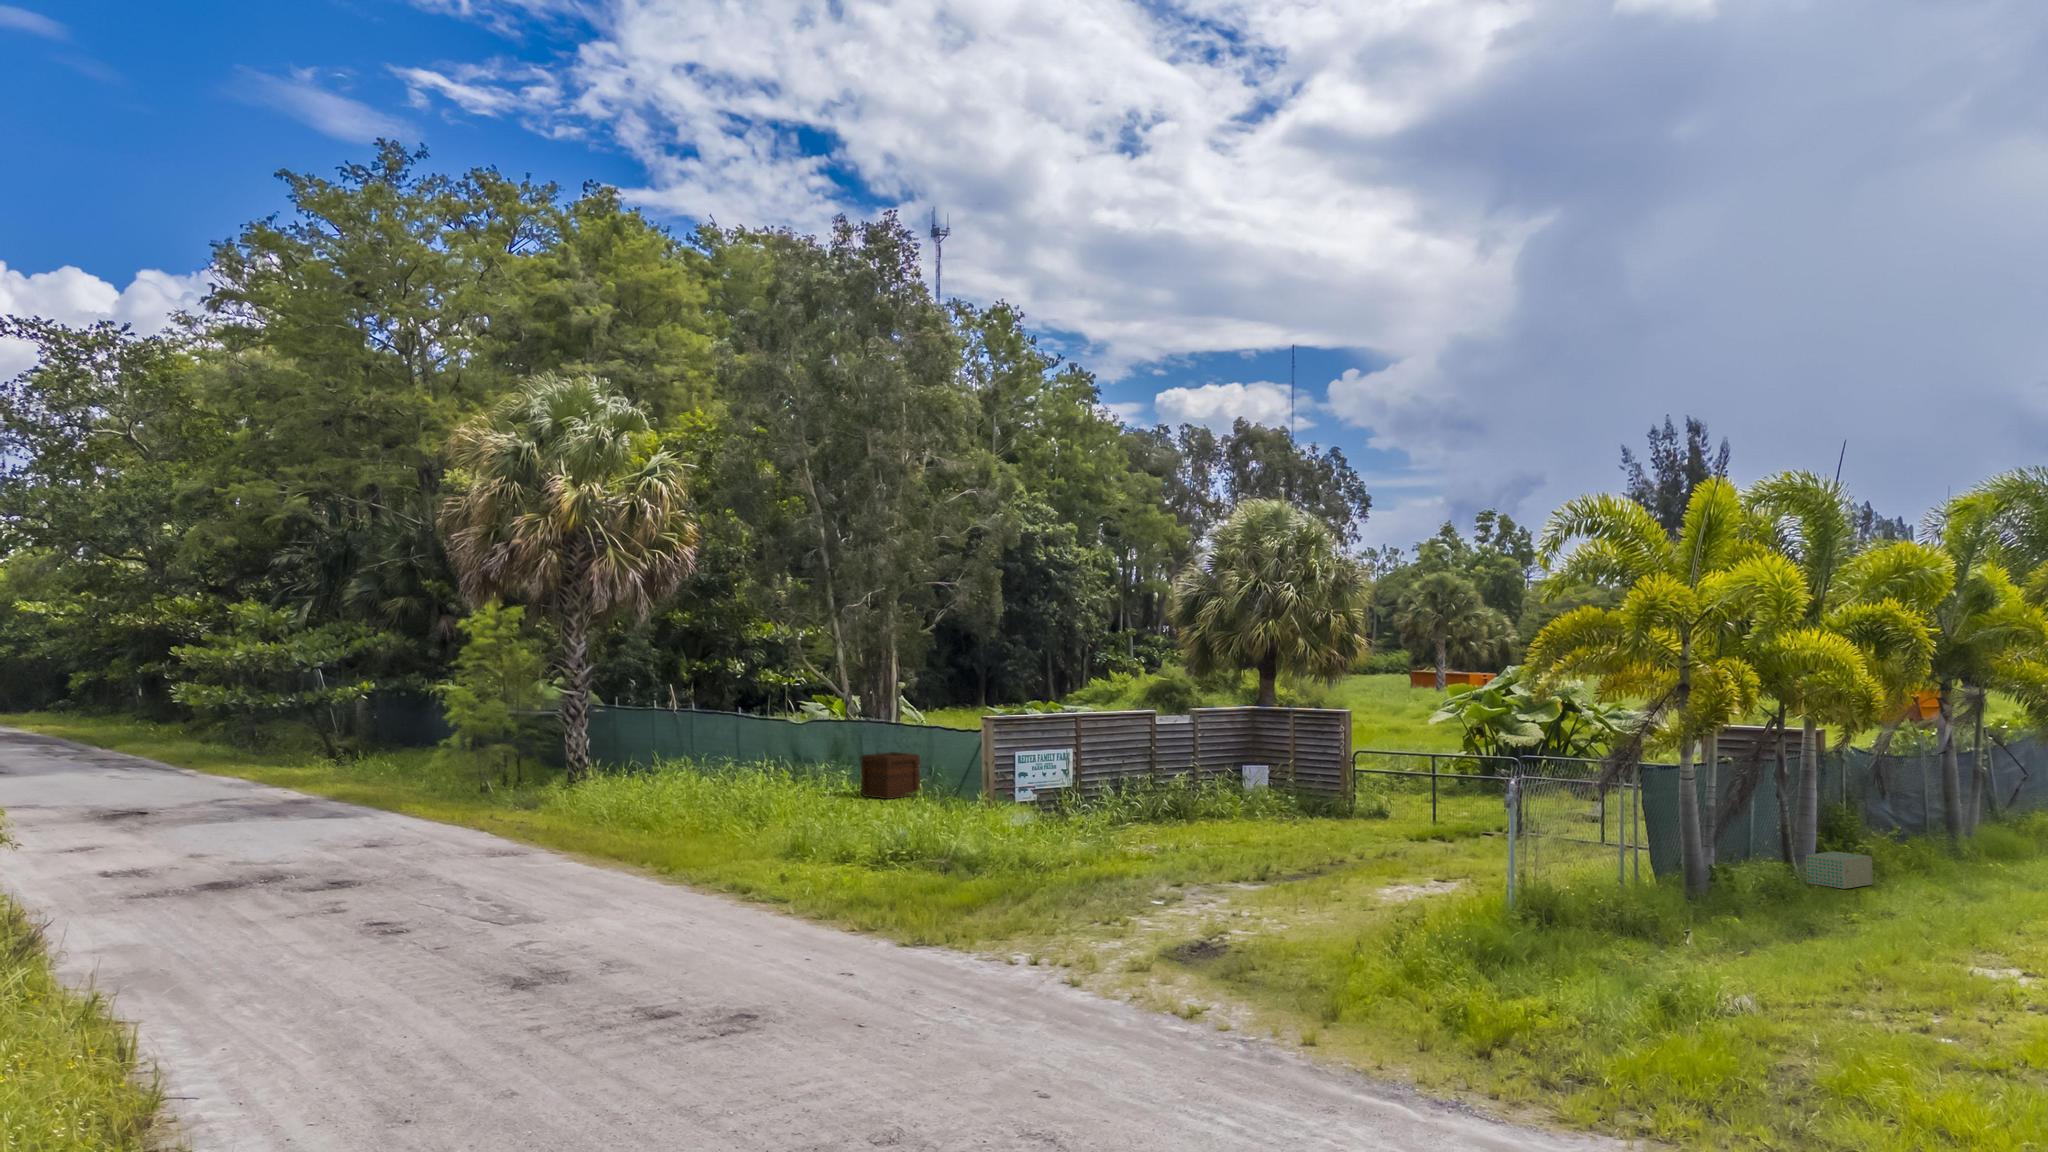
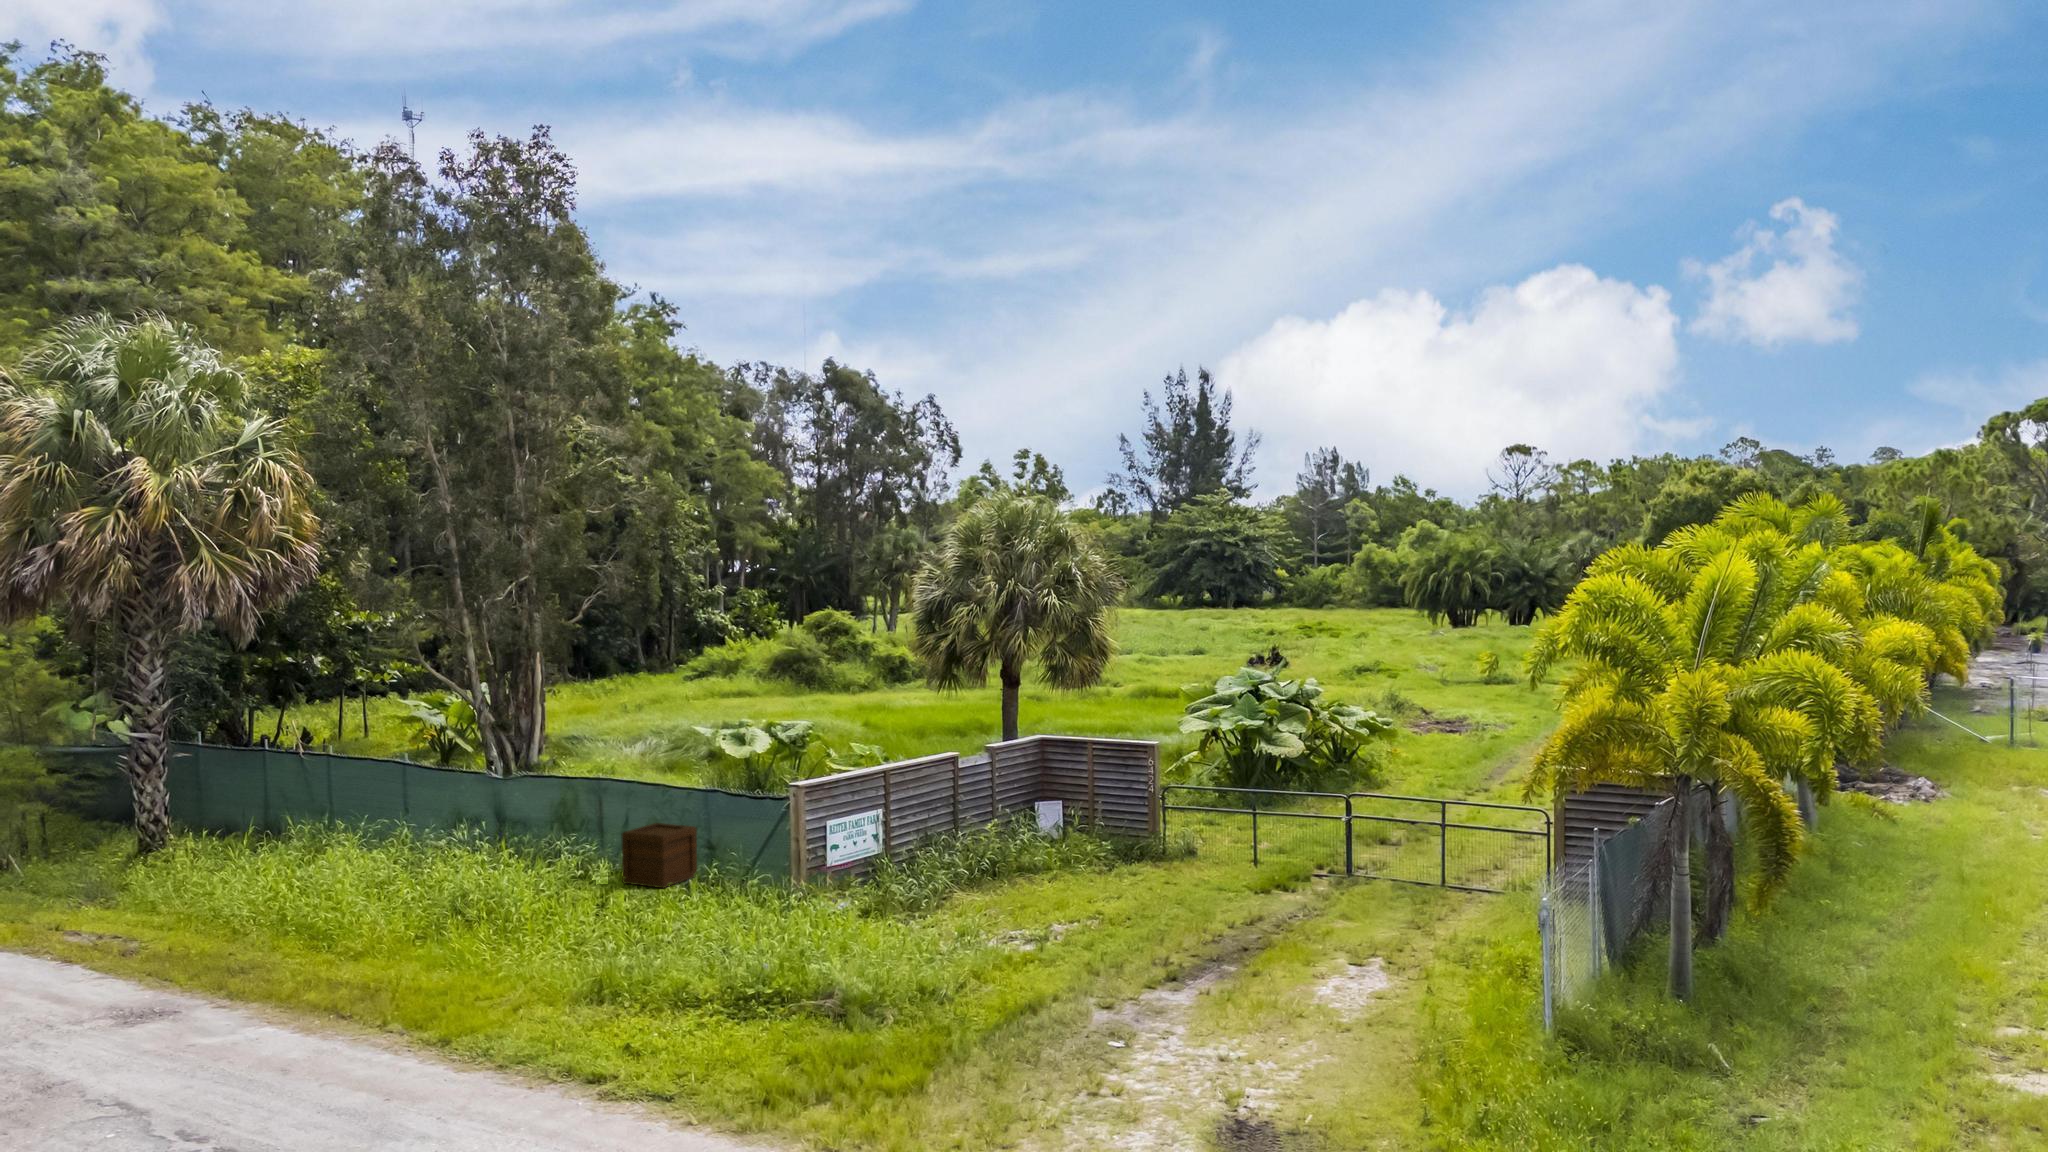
storage box: present [1806,851,1873,889] -> none [1719,912,1774,956]

